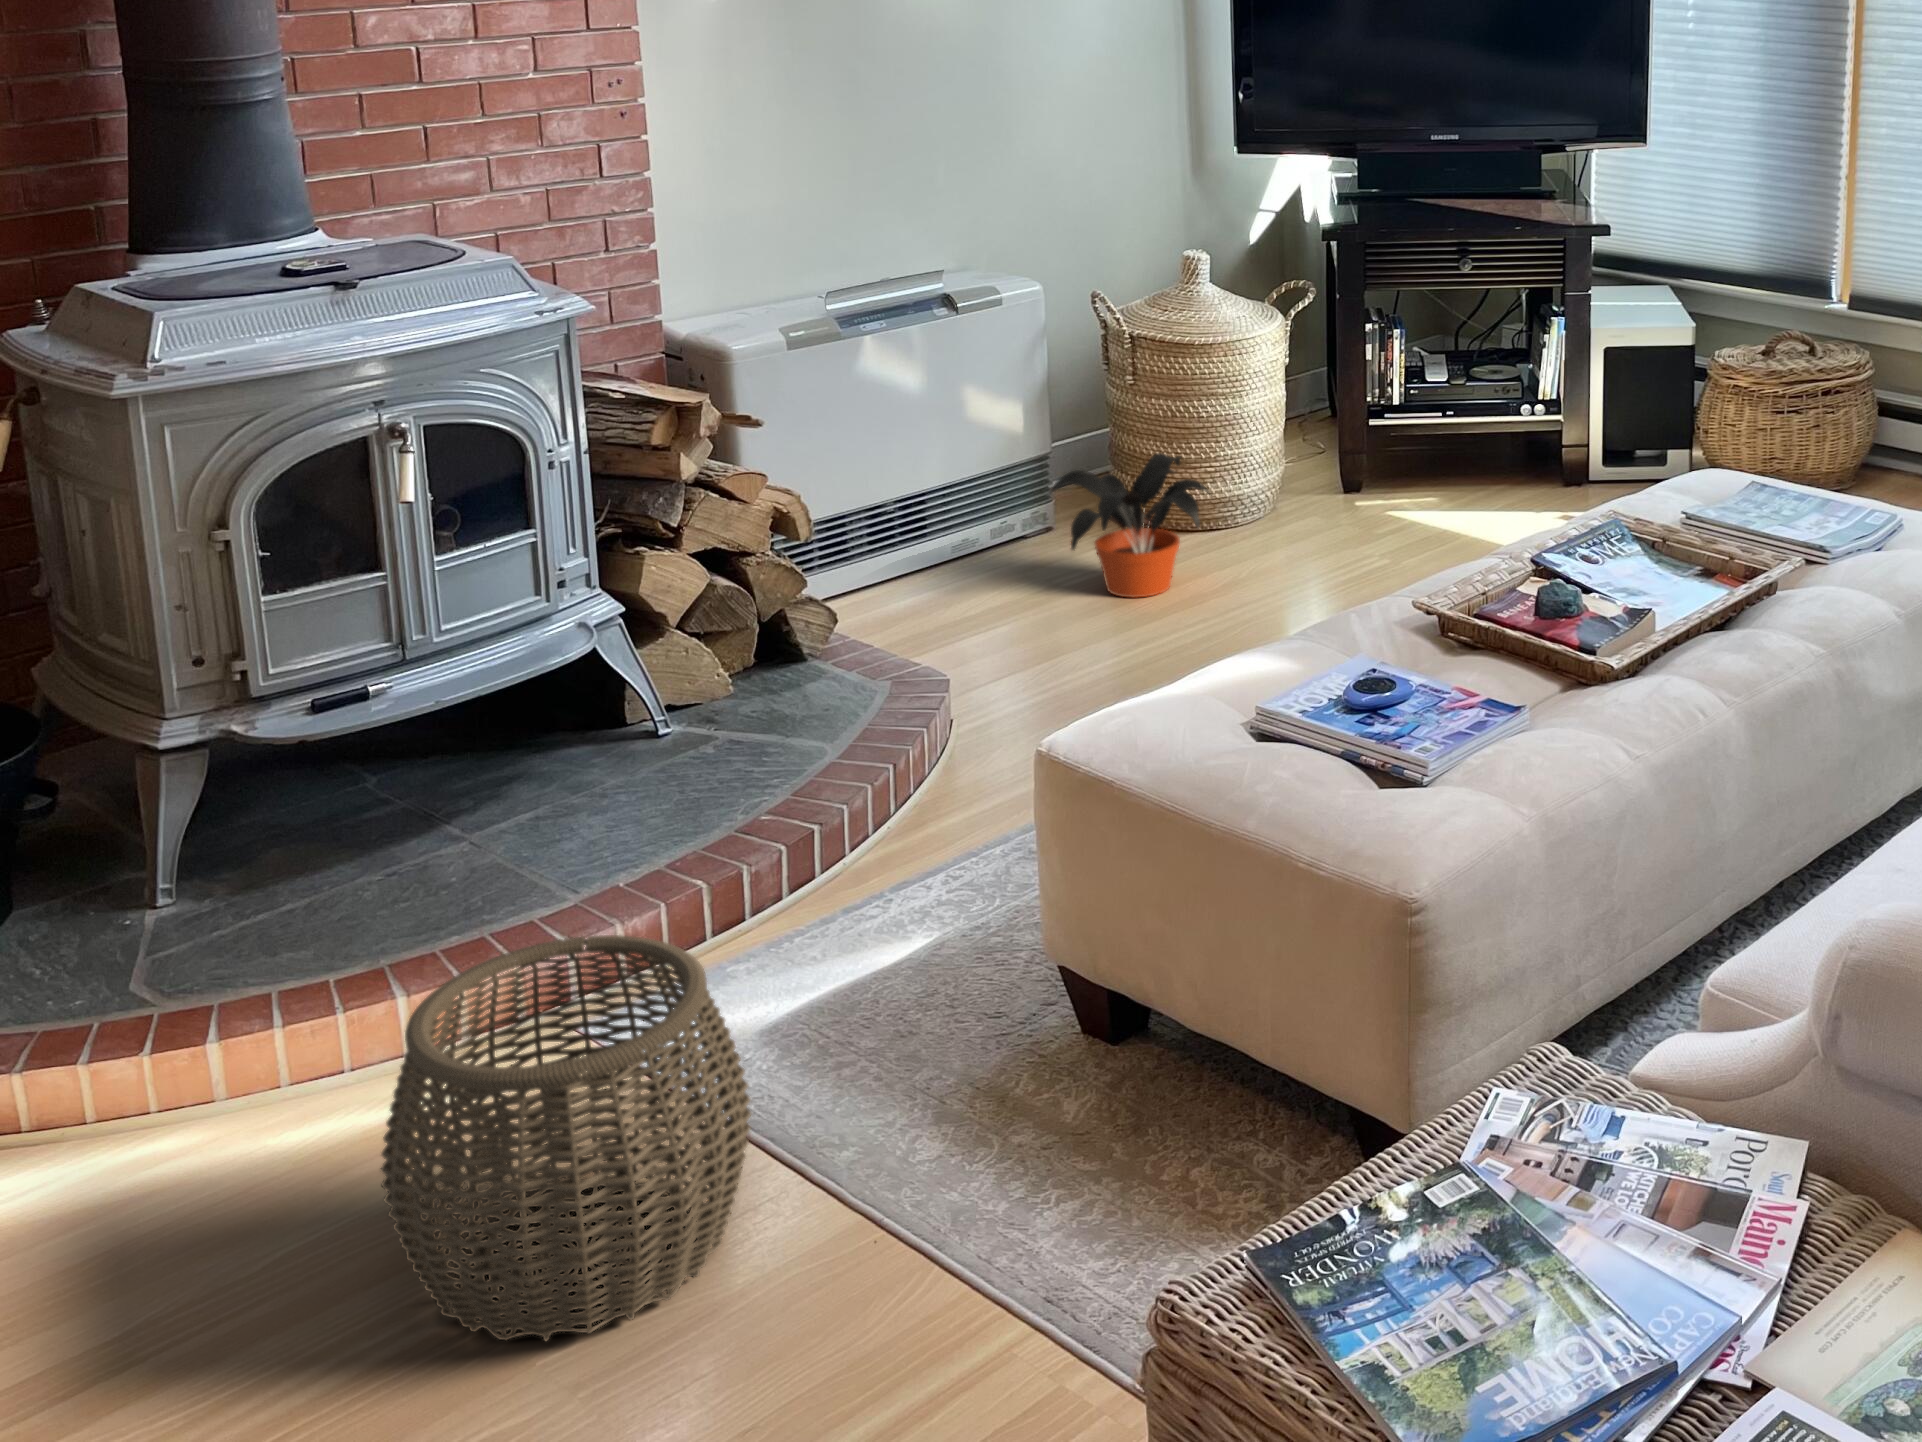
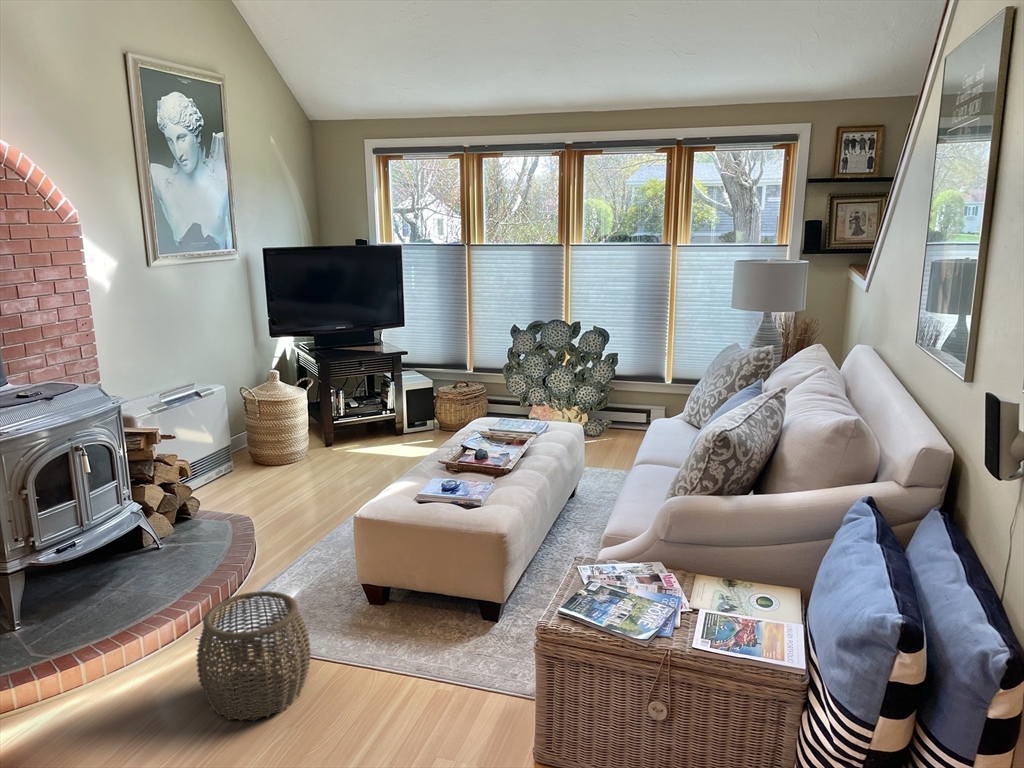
potted plant: present [1051,453,1209,598] -> none [244,438,303,487]

